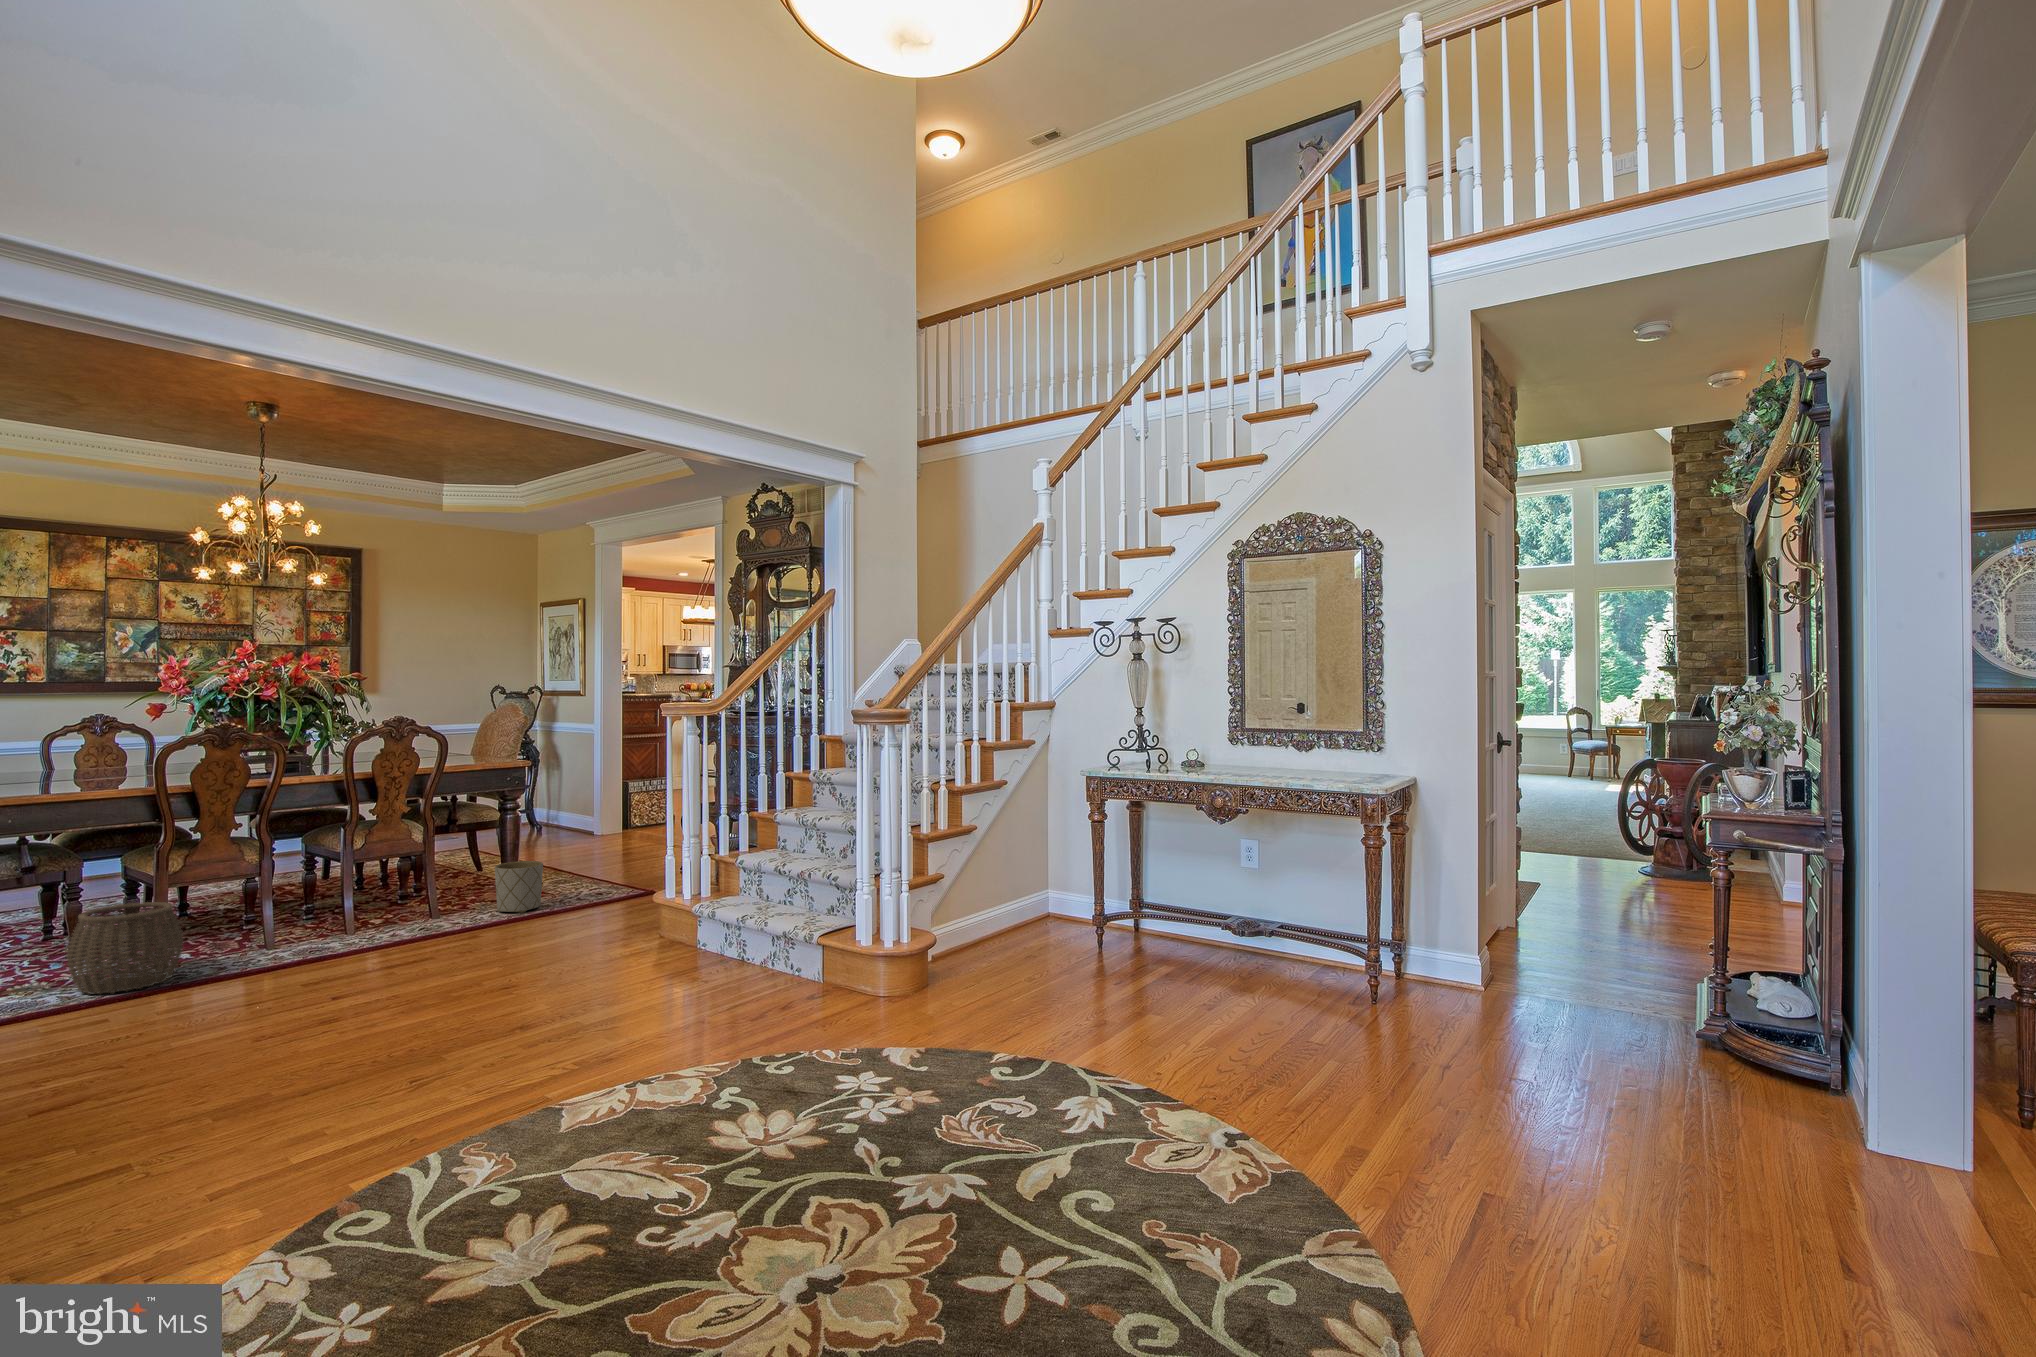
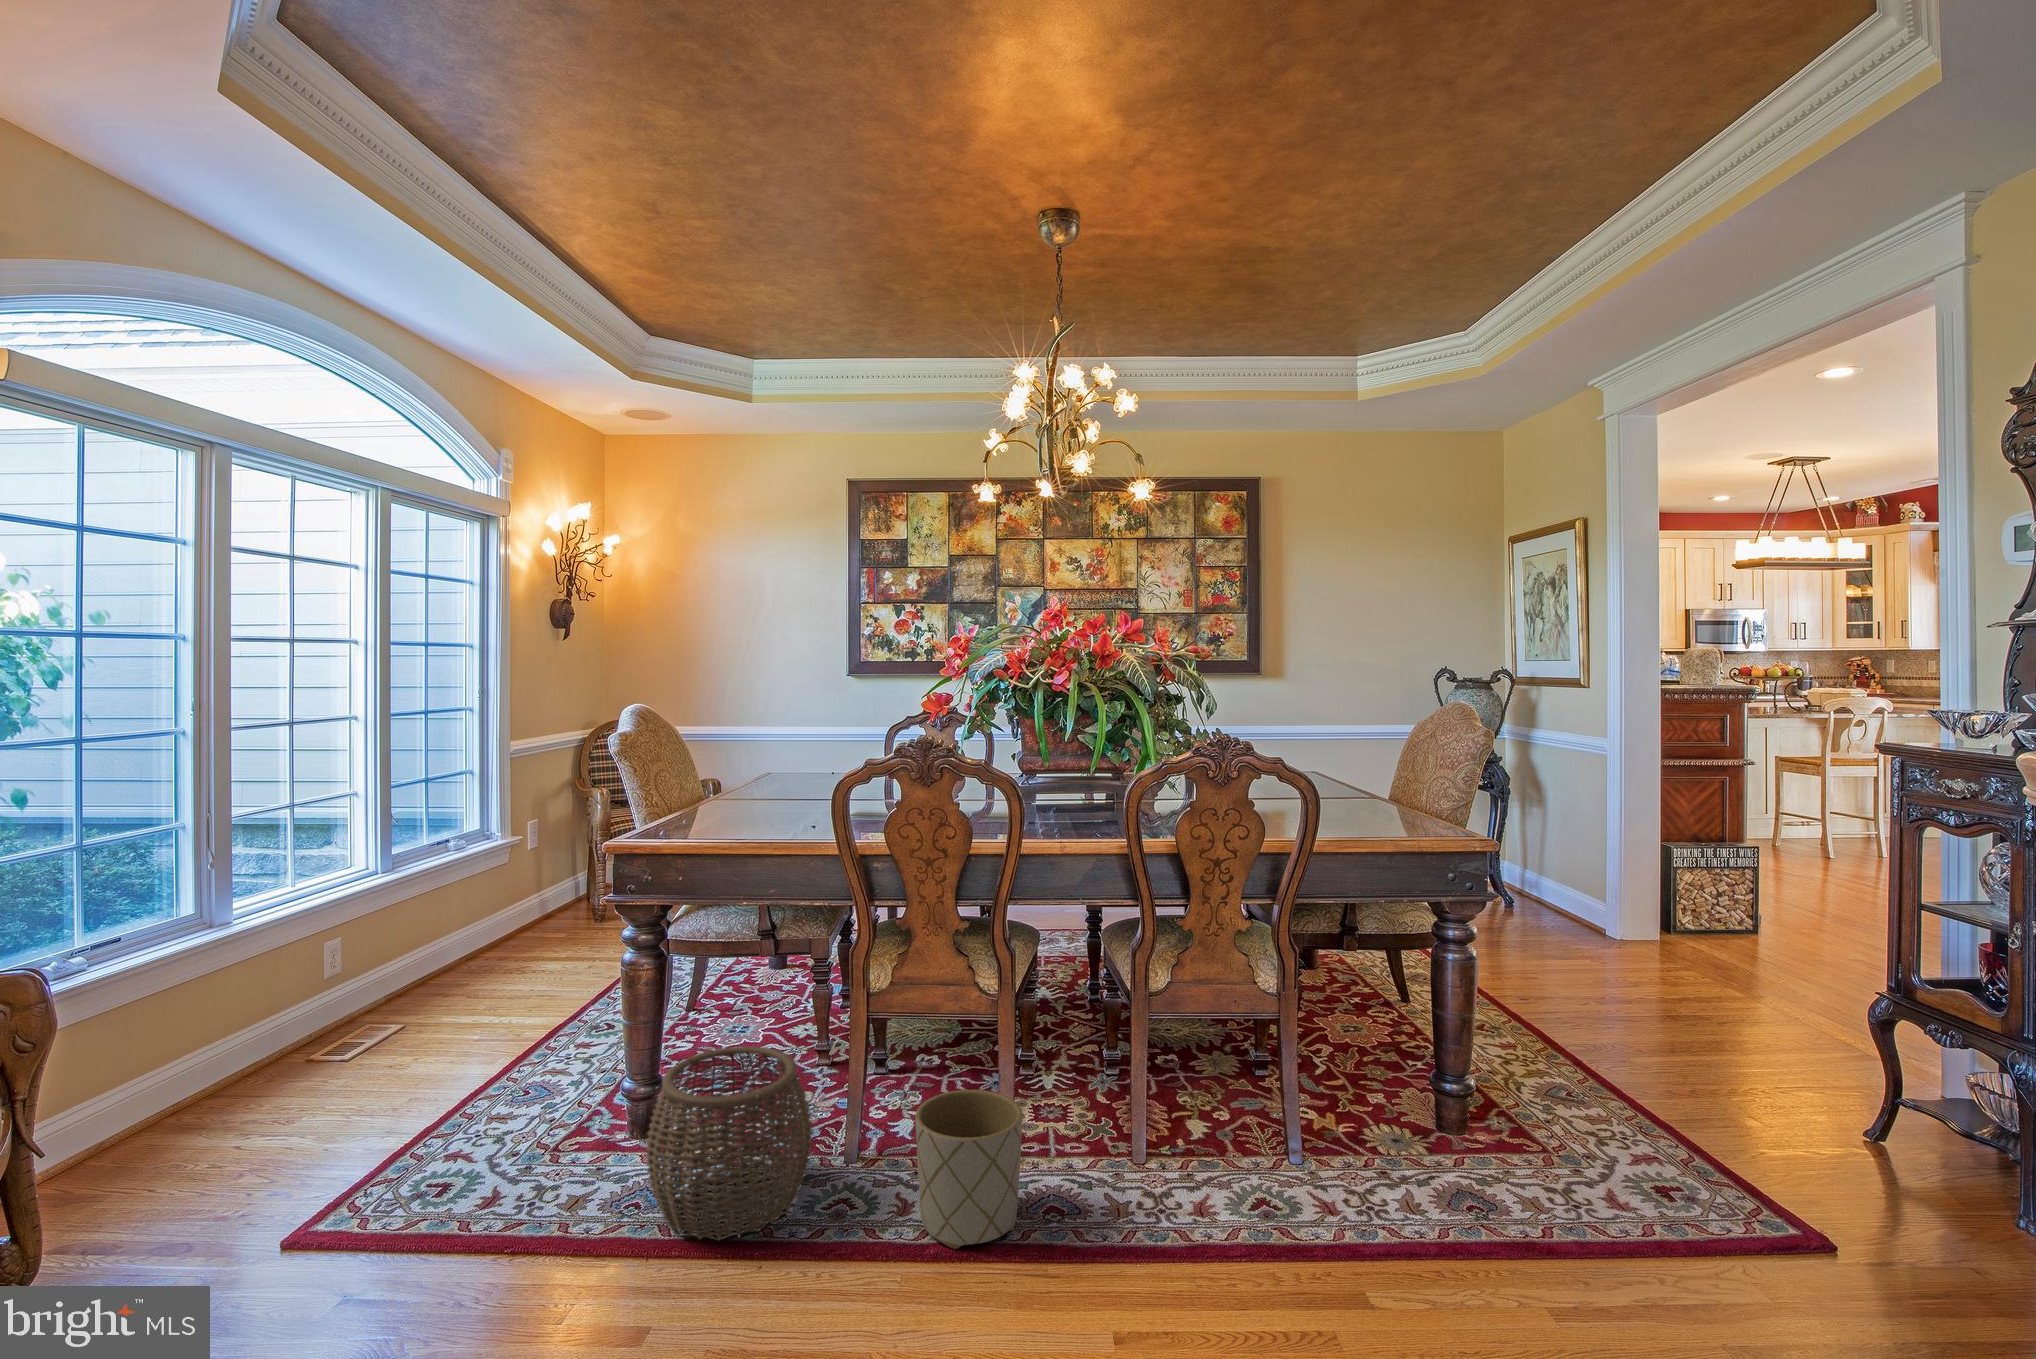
planter: present [495,861,543,913] -> present [915,1090,1022,1249]

